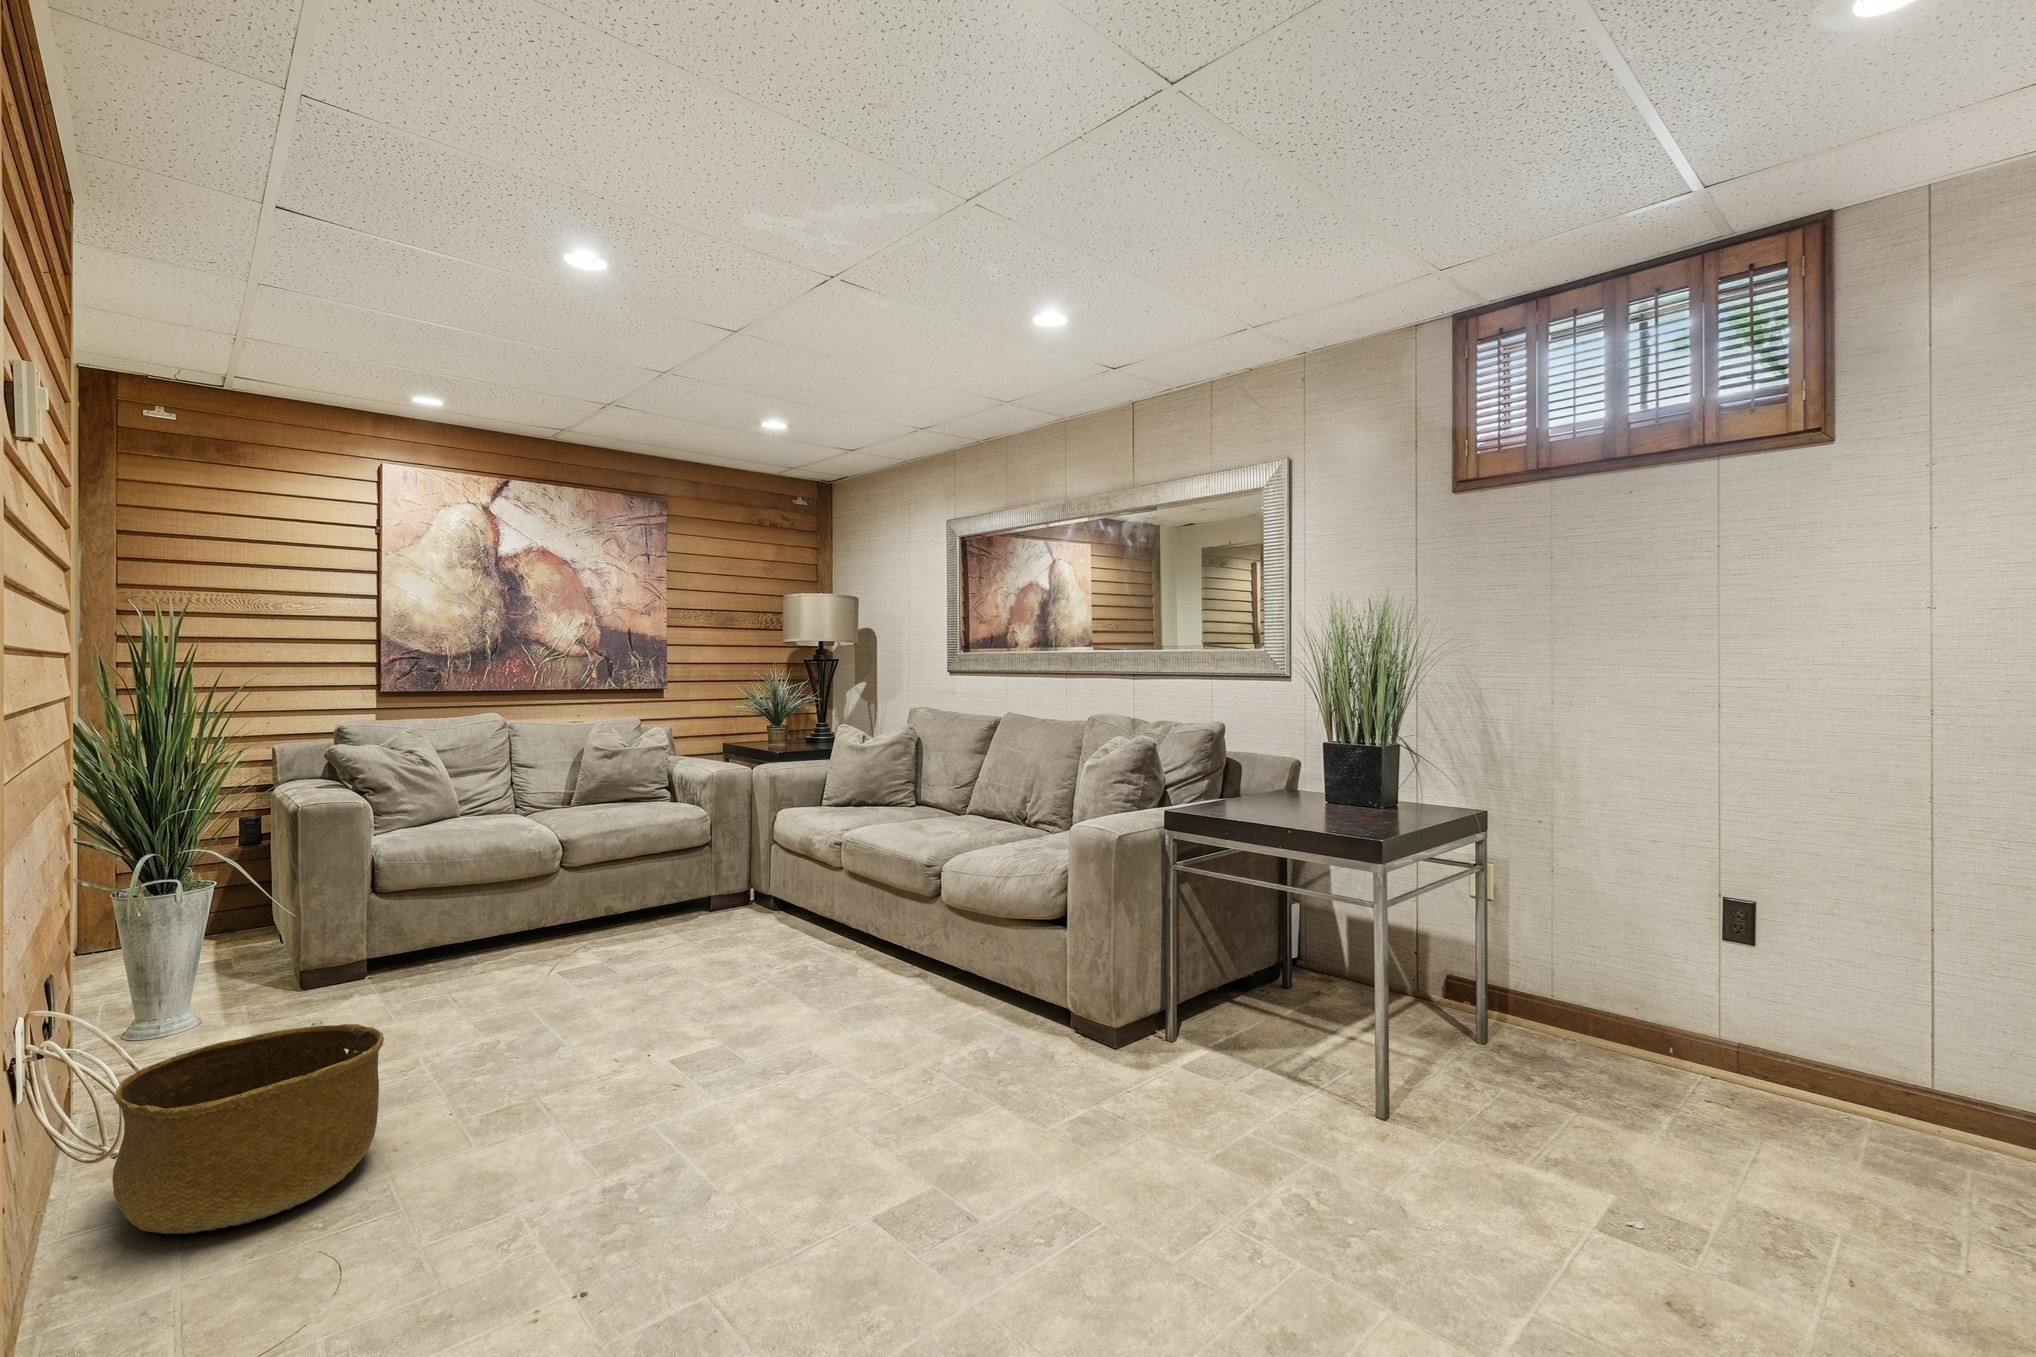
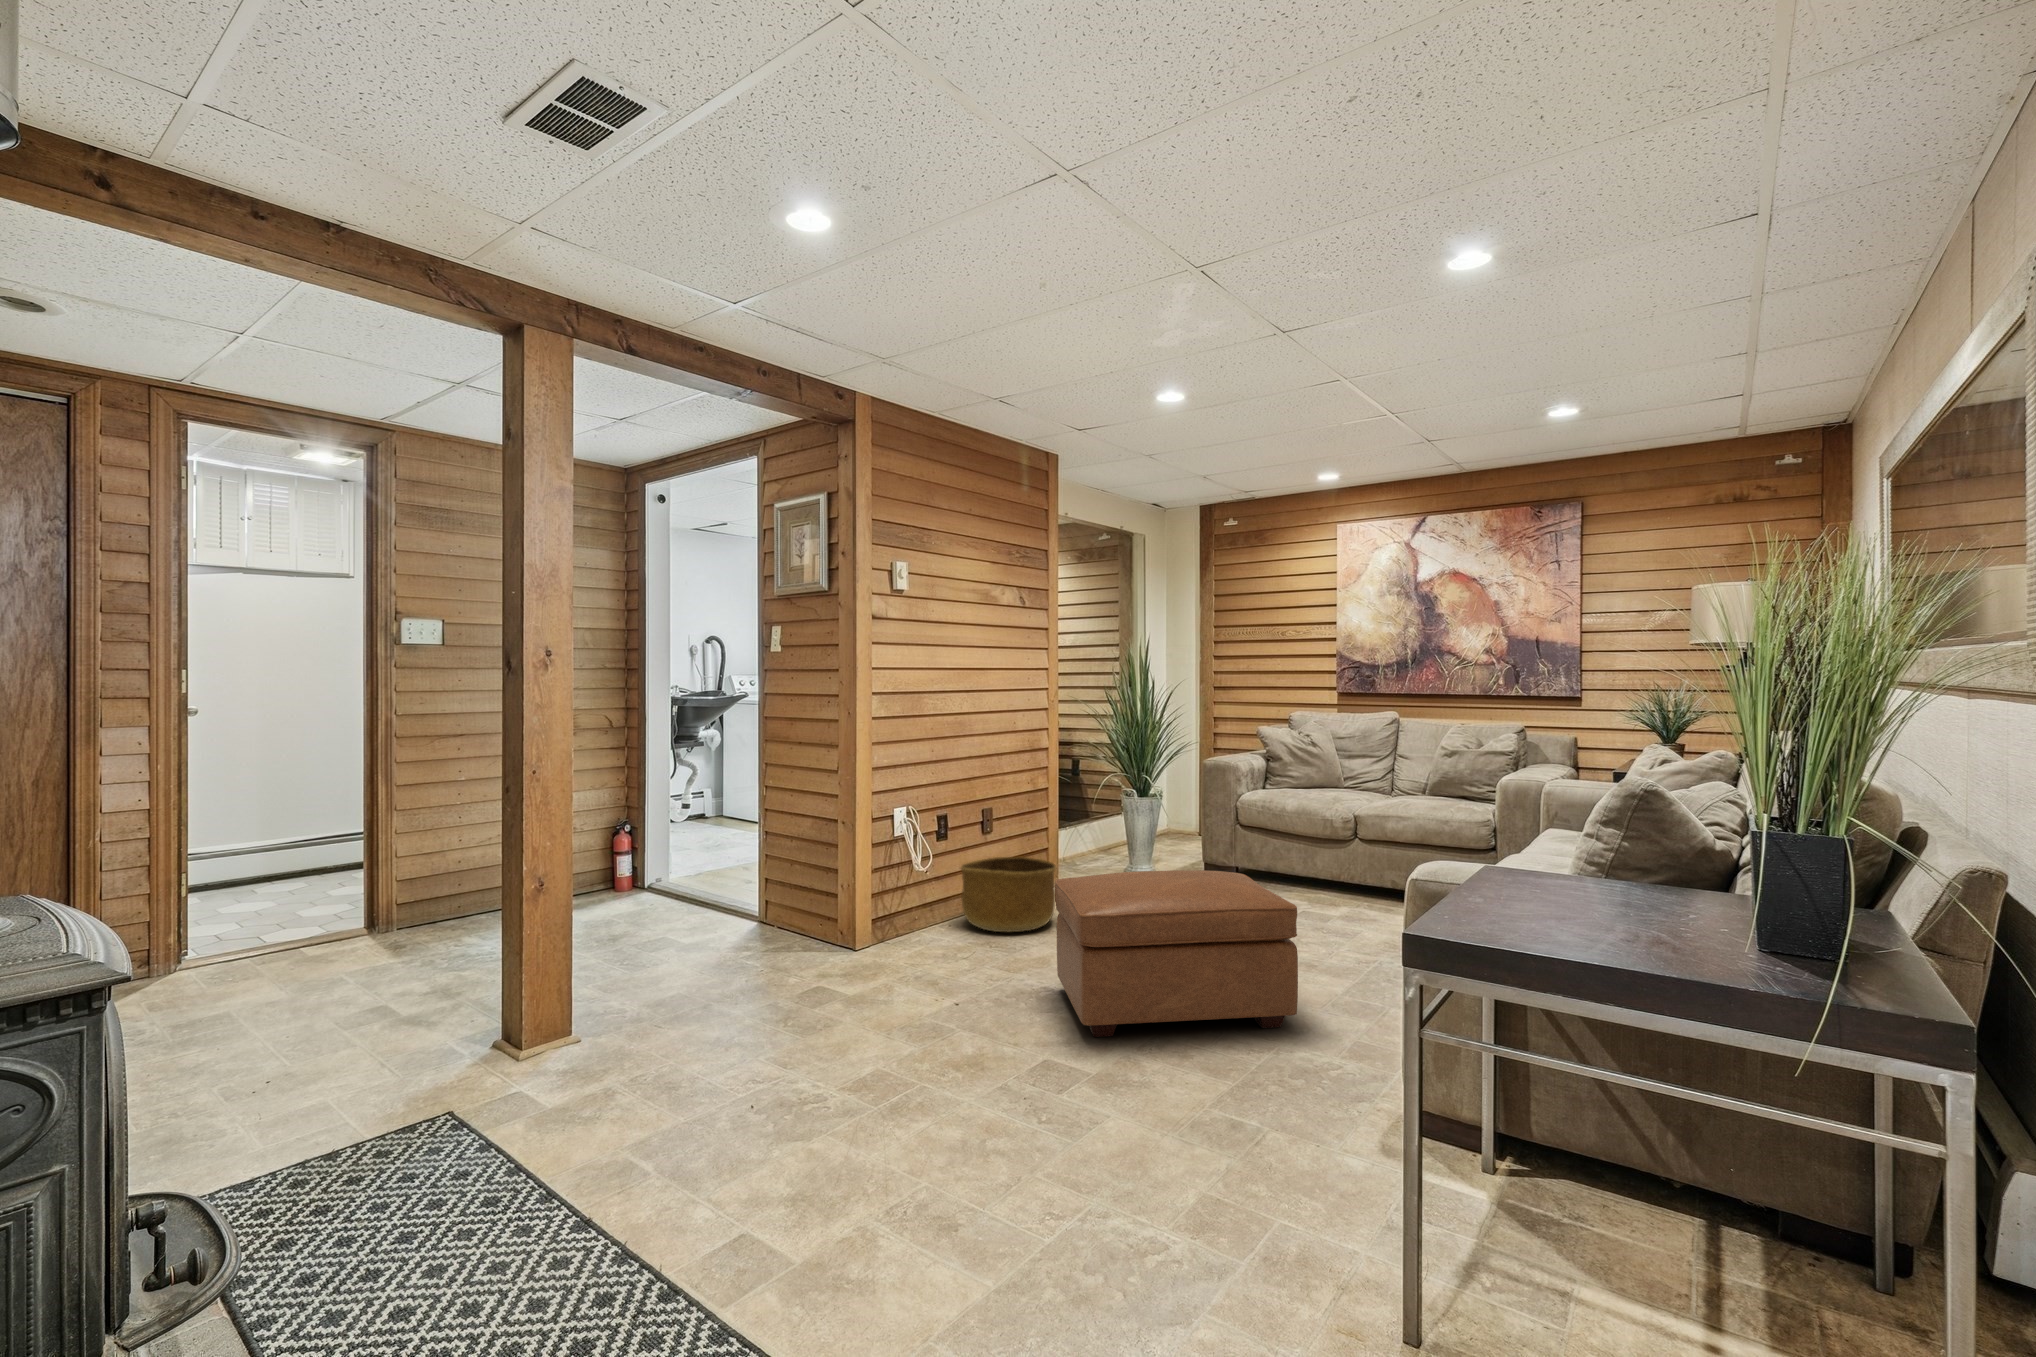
ottoman: none [690,905,955,1161] -> present [1055,870,1298,1037]

